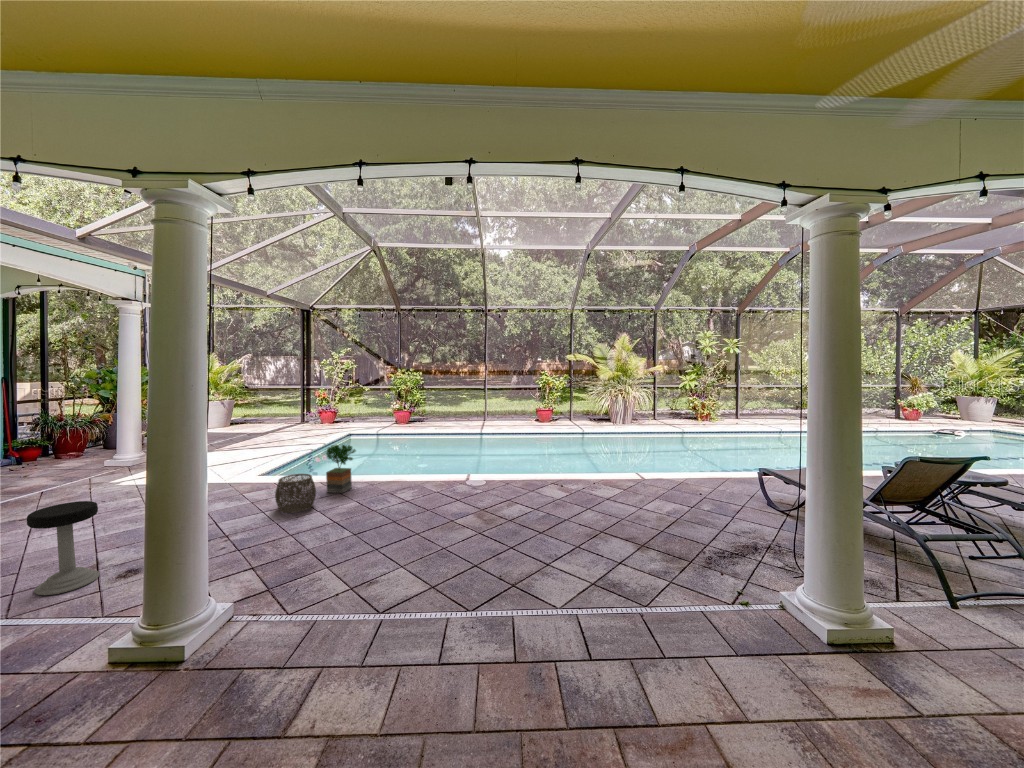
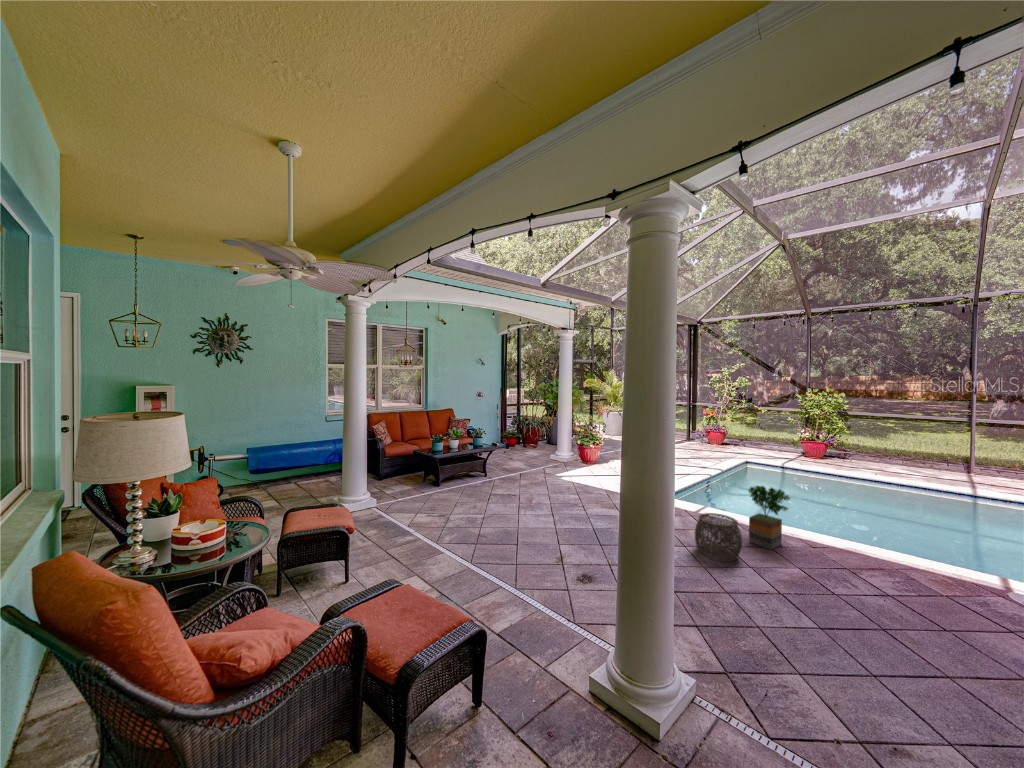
stool: present [27,501,100,595] -> none [519,502,559,581]

